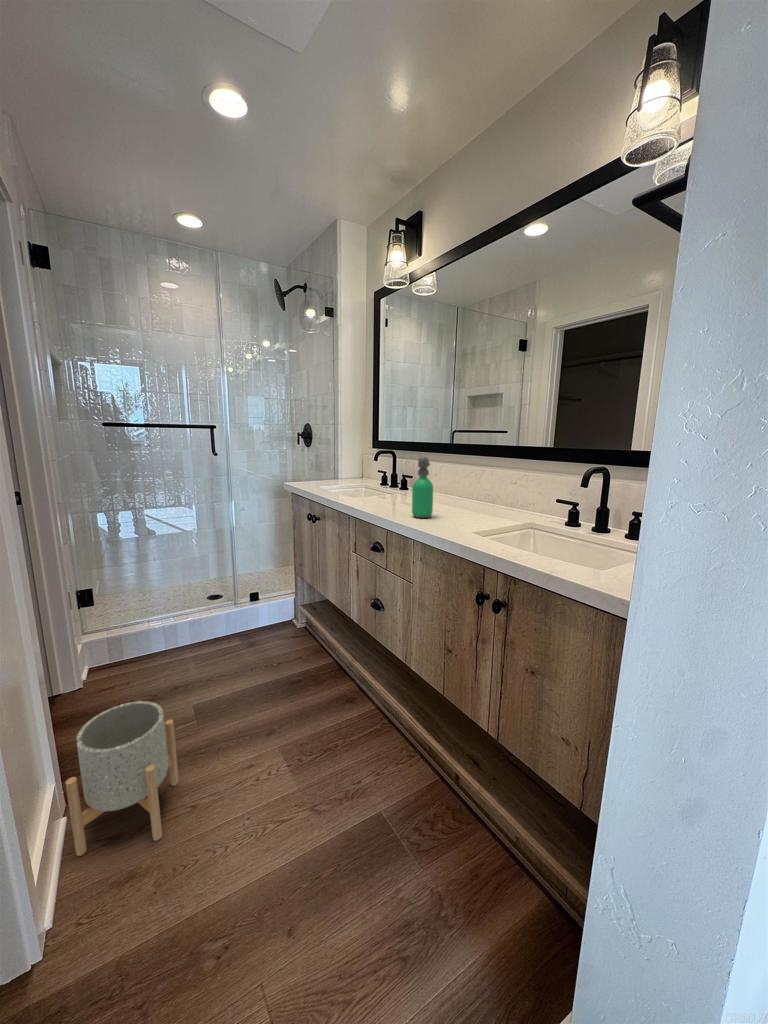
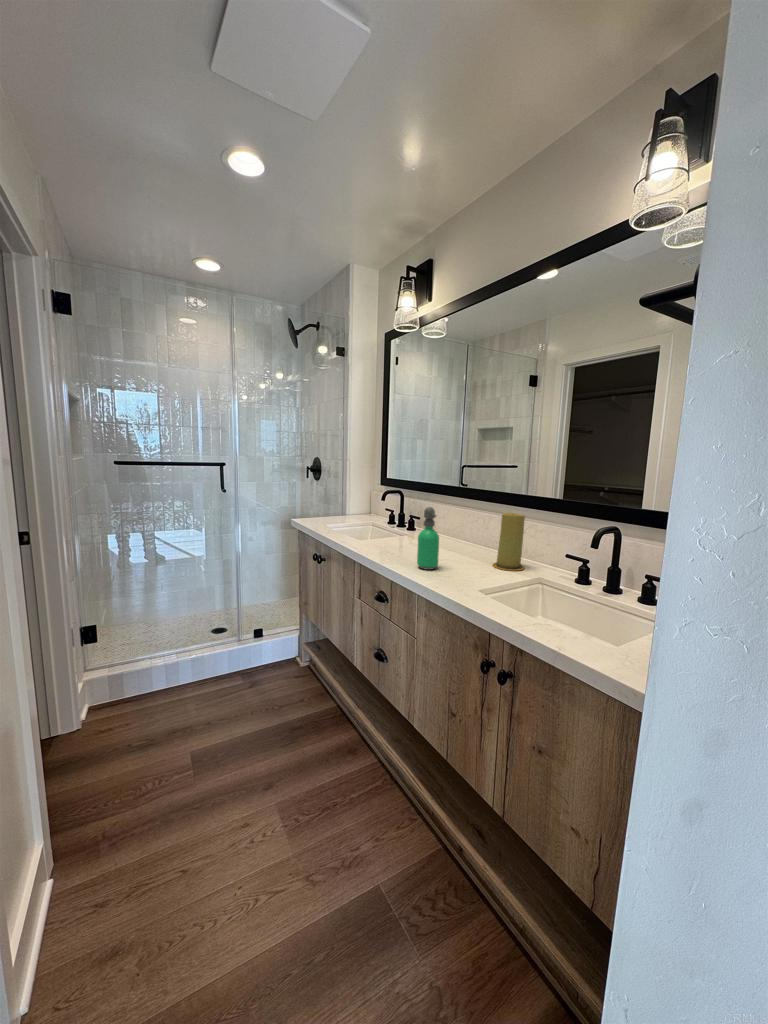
candle: none [485,463,517,518] -> present [493,513,525,571]
planter: present [66,701,179,856] -> none [52,756,171,927]

